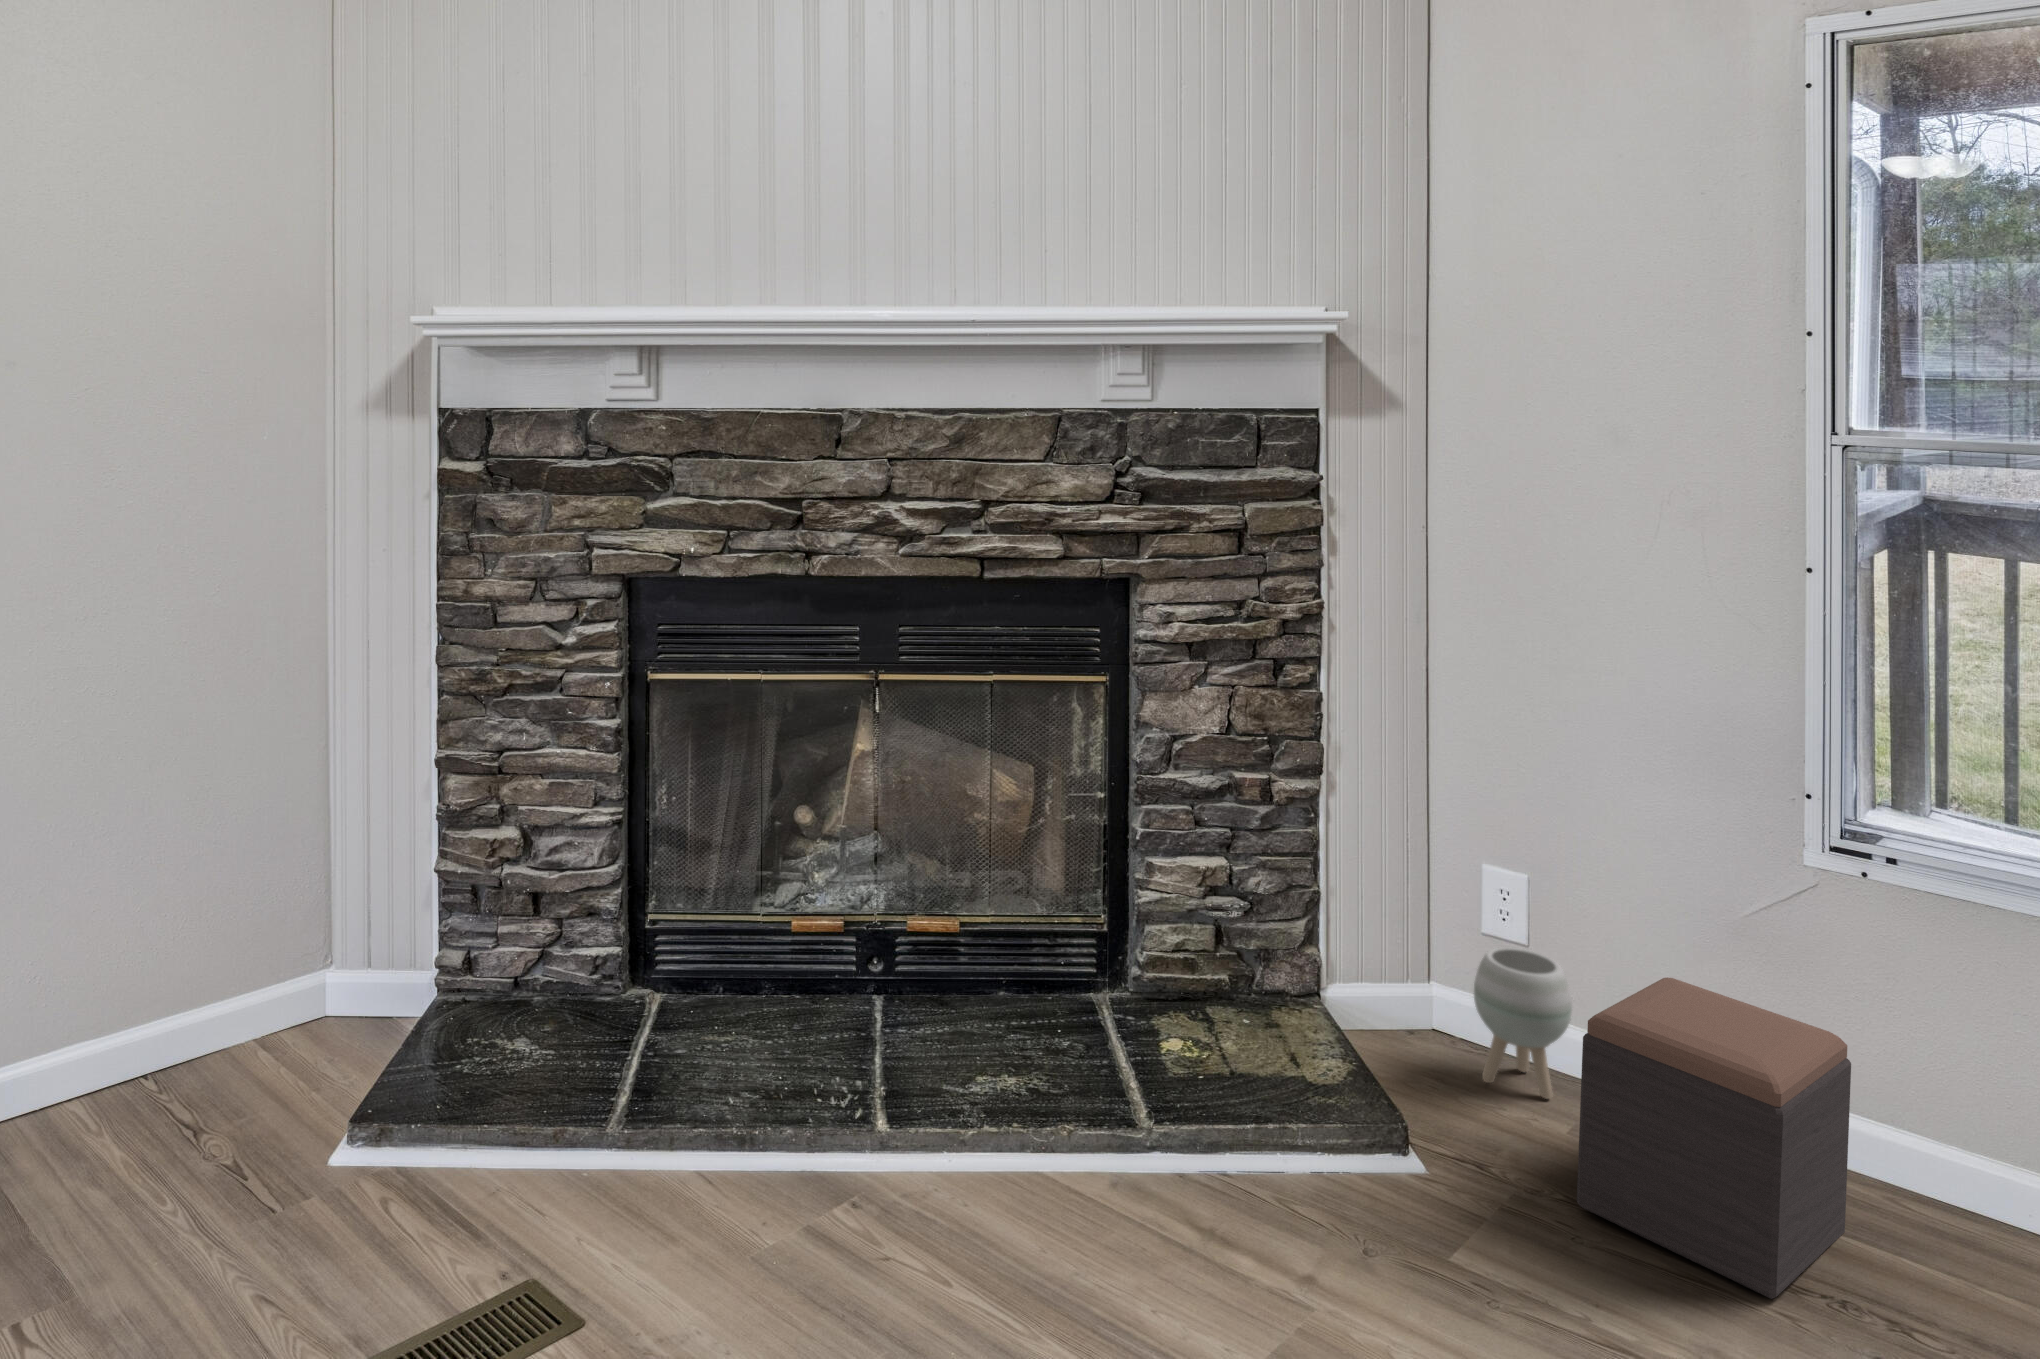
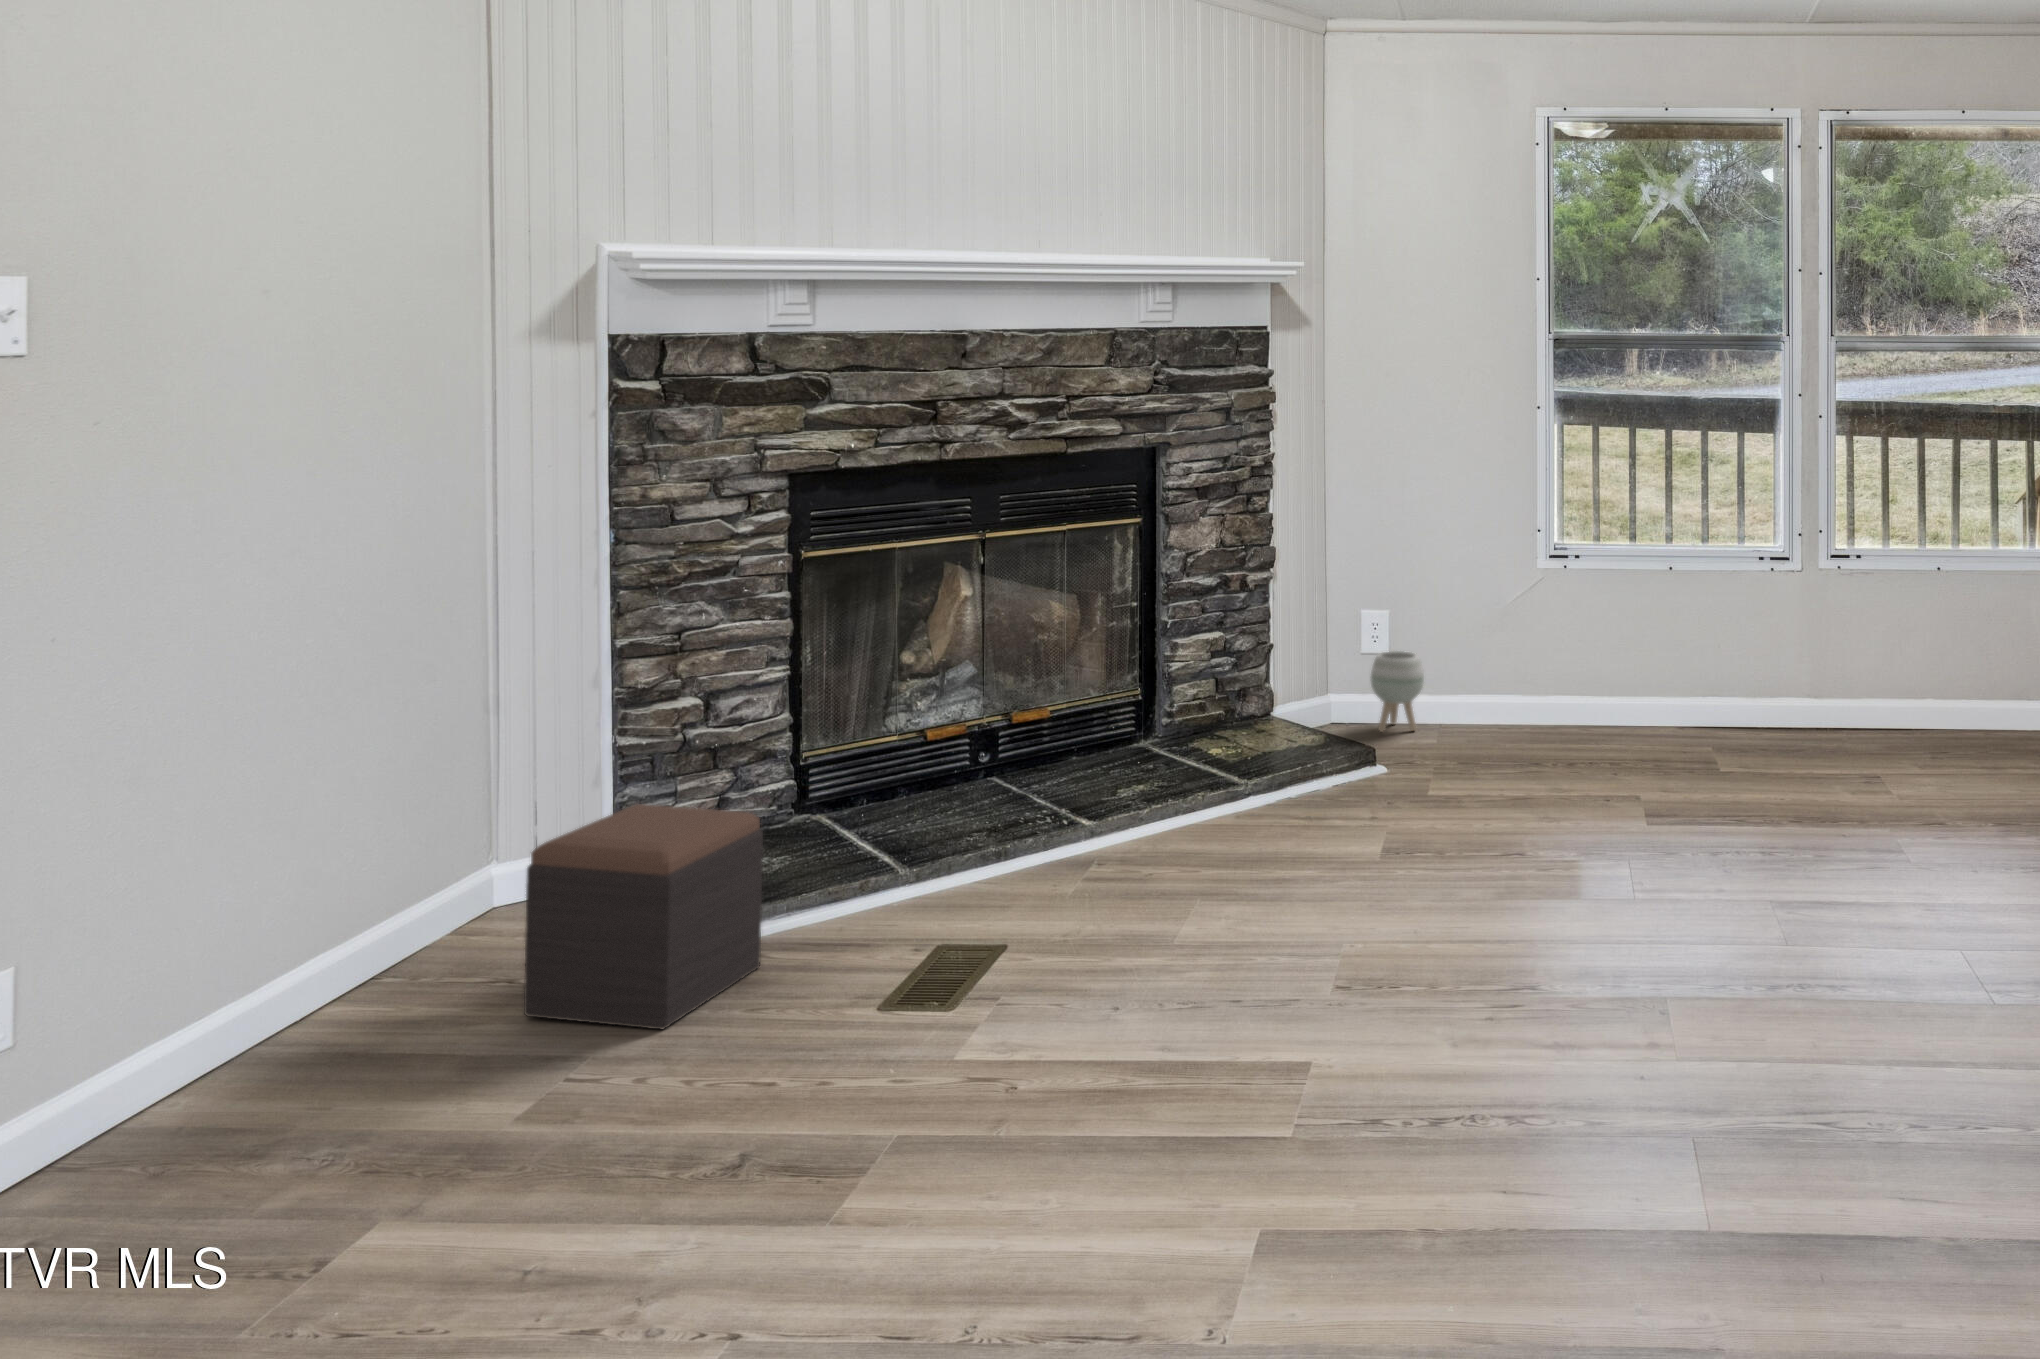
footstool: present [1577,977,1851,1299] -> present [524,804,763,1029]

